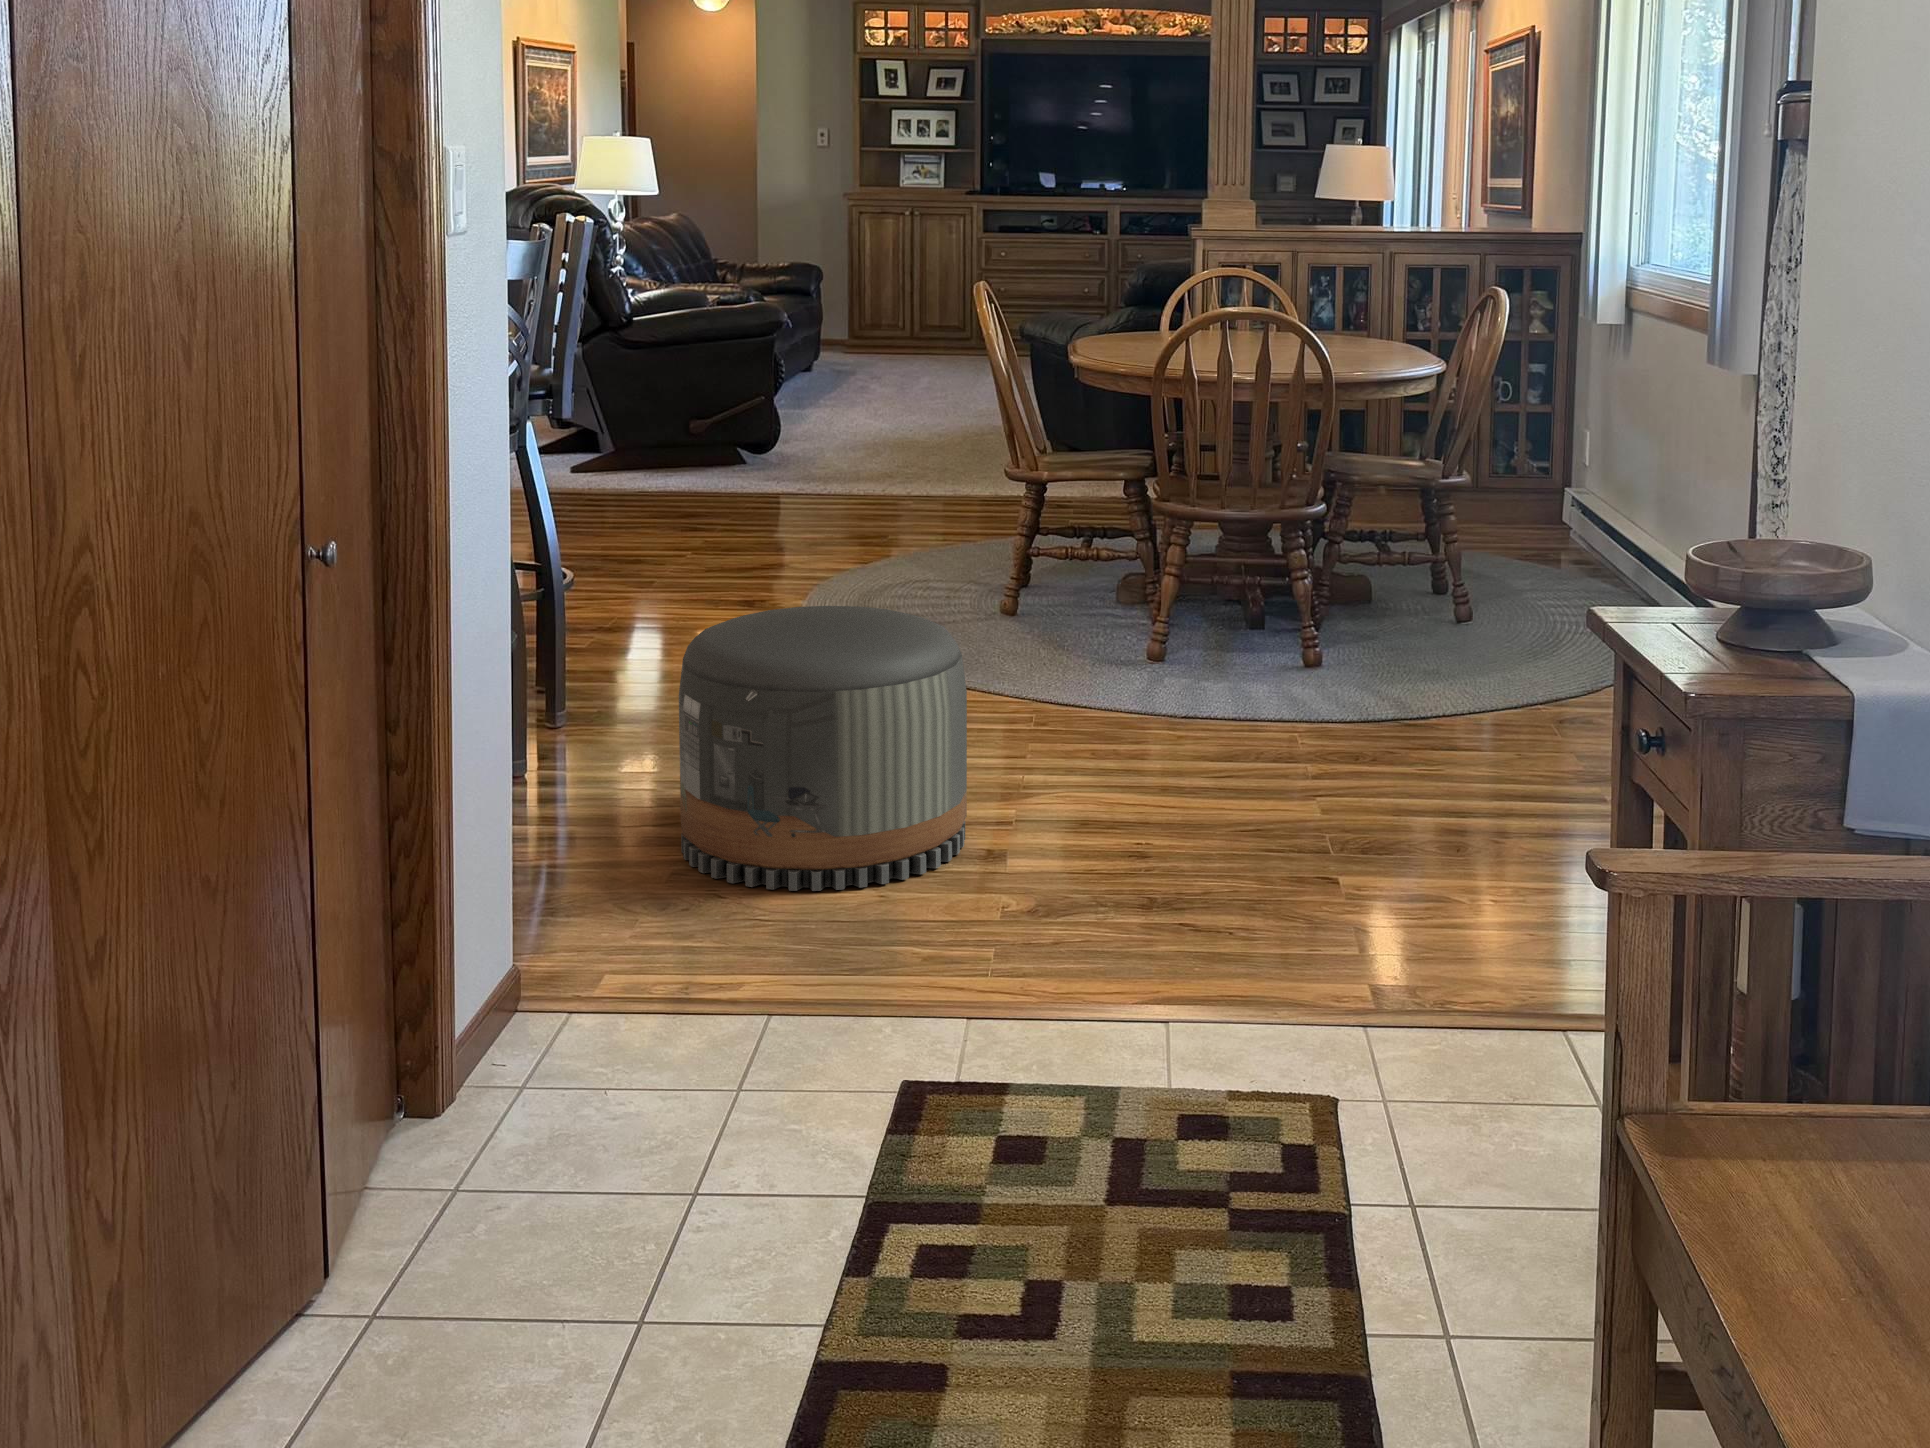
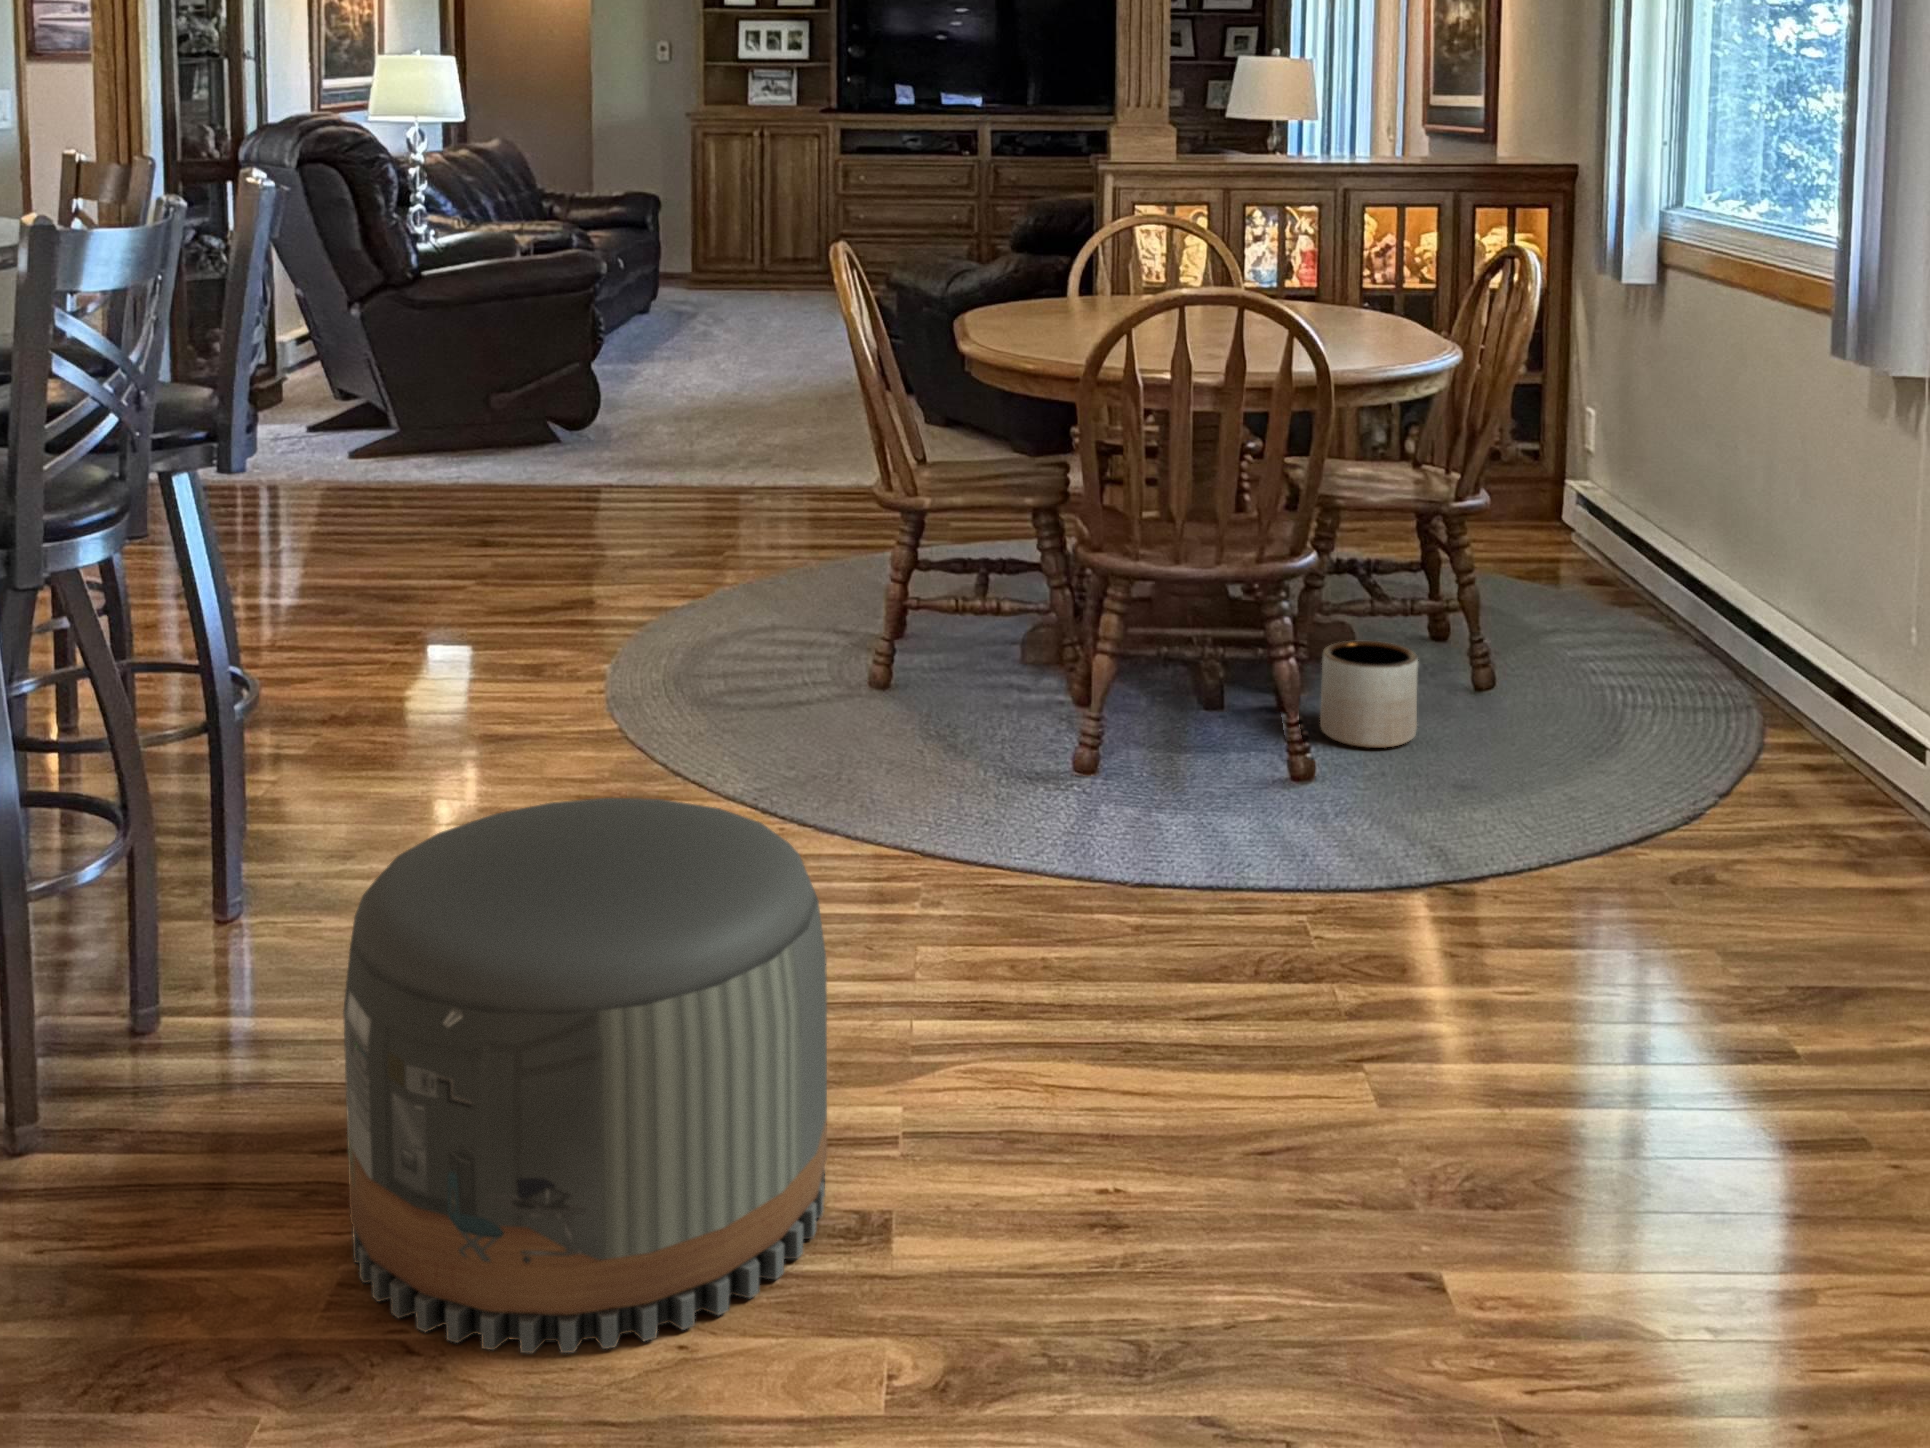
planter: none [1332,578,1403,652] -> present [1320,641,1418,748]

